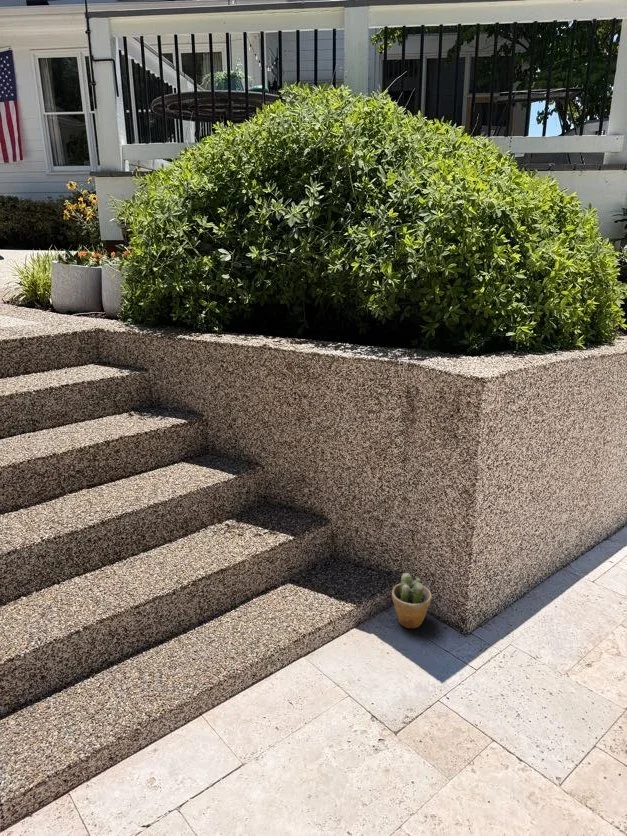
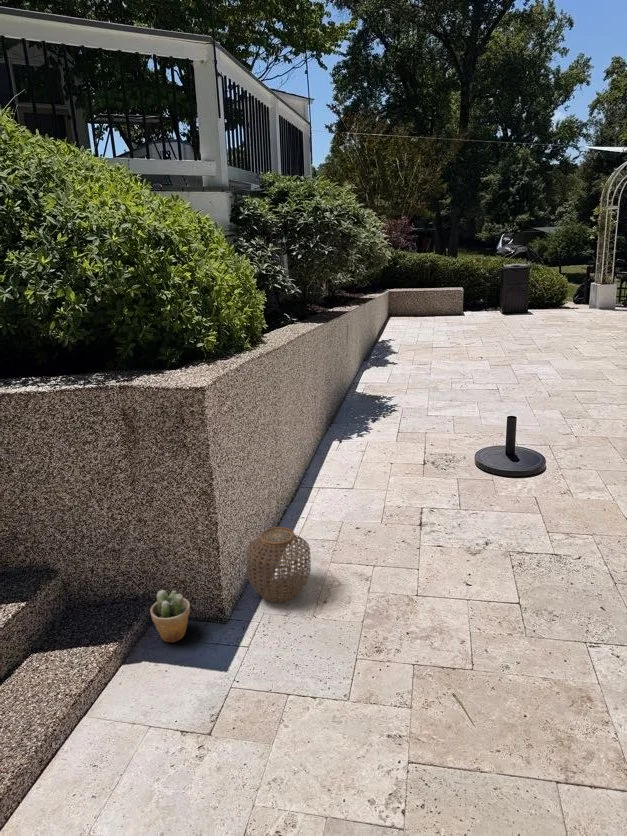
woven basket: none [505,553,587,640] -> present [246,527,311,603]

